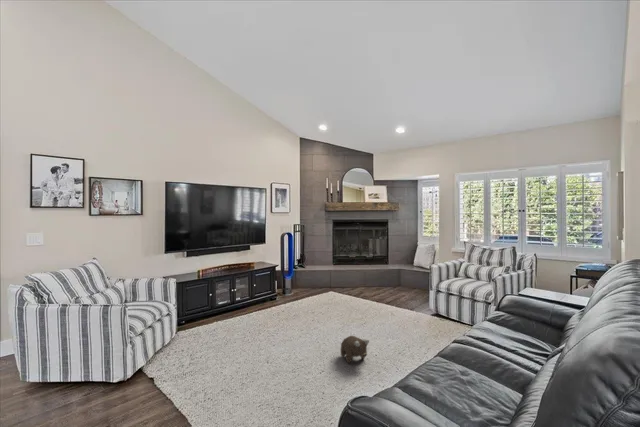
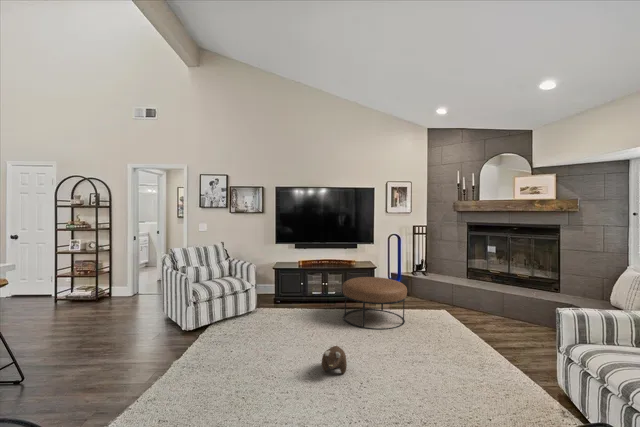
ottoman: none [273,272,332,320] -> present [342,277,407,330]

